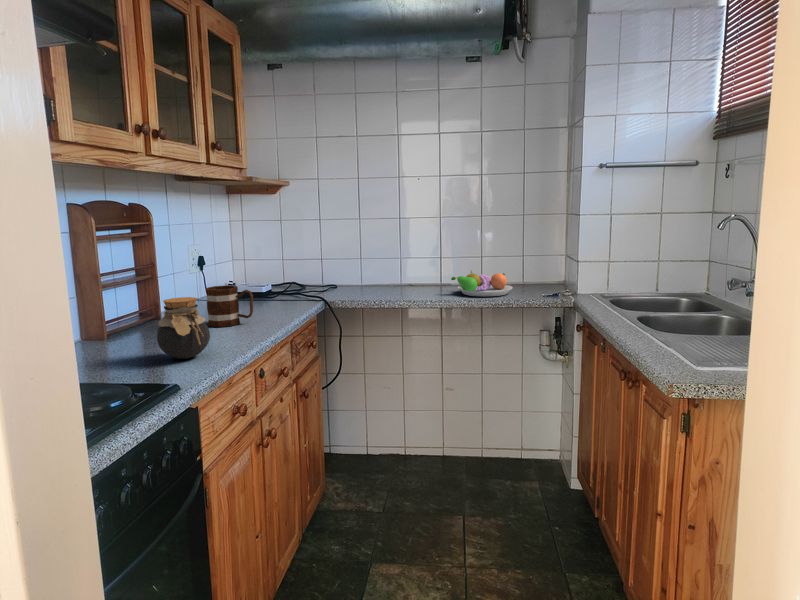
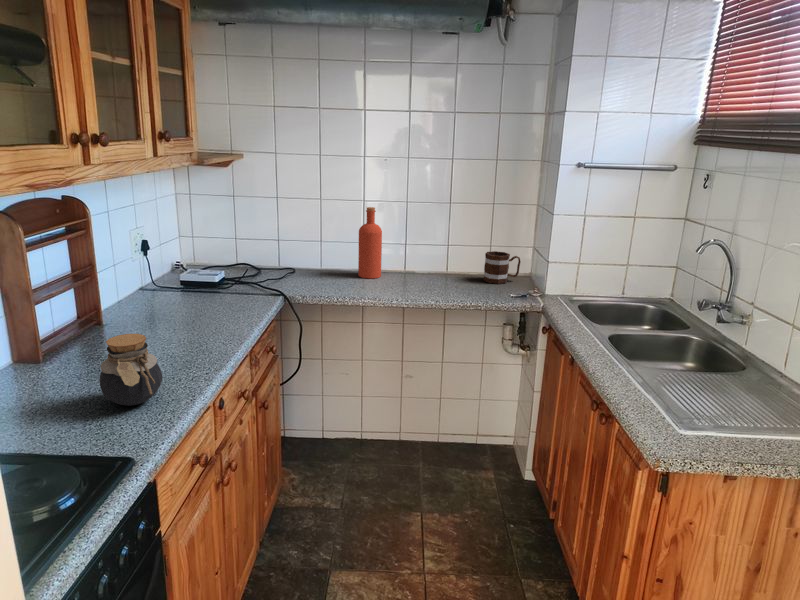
bottle: none [394,221,417,288] -> present [358,207,382,278]
fruit bowl: present [451,271,513,297] -> none [419,265,481,297]
mug: present [206,285,253,327] -> present [483,251,521,284]

